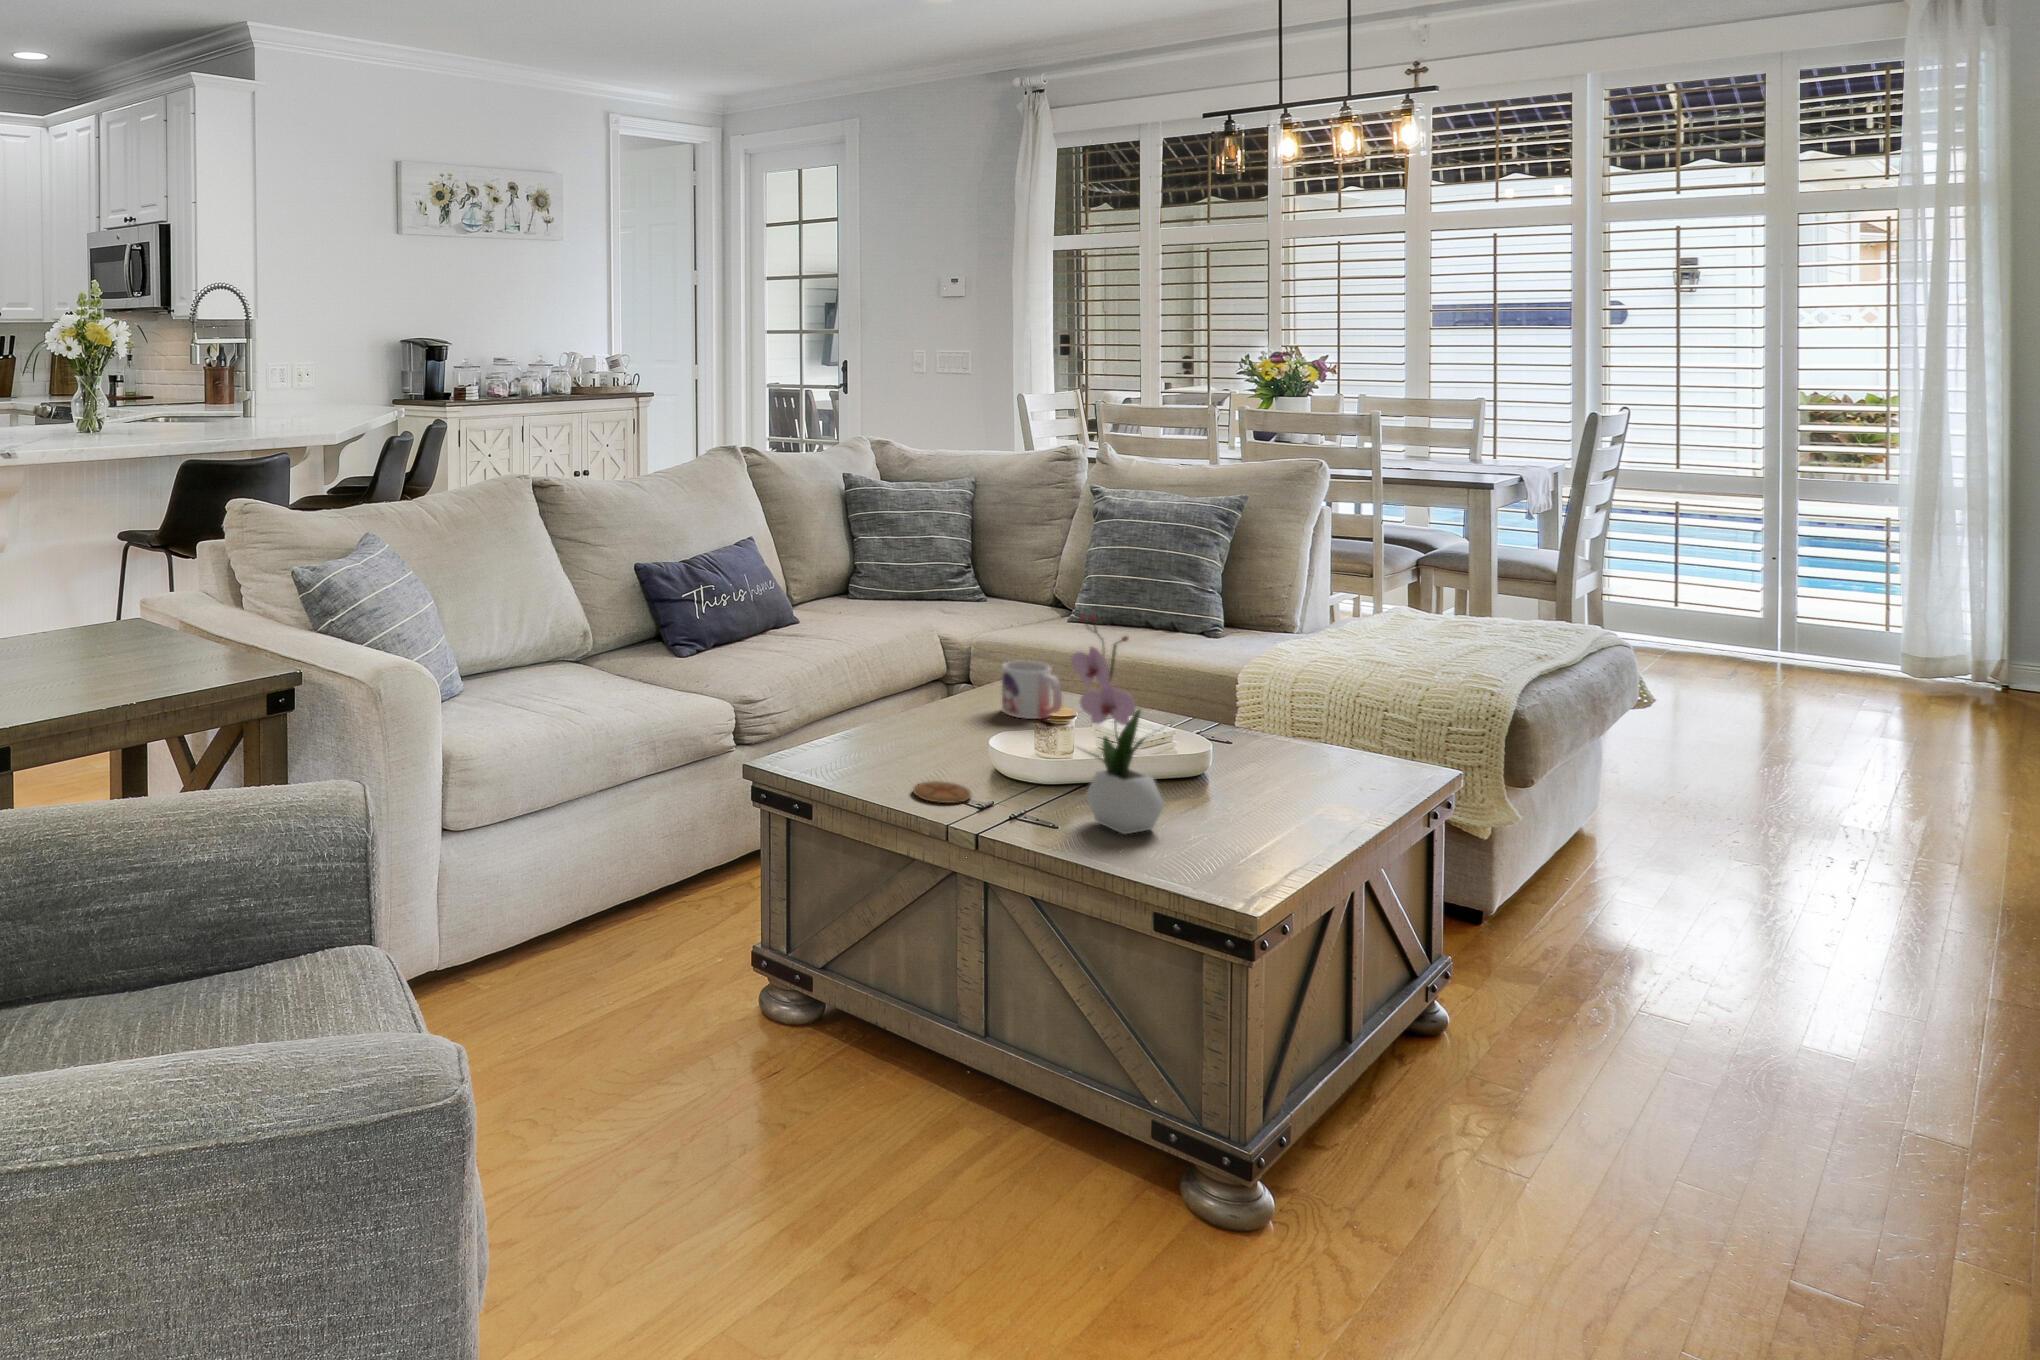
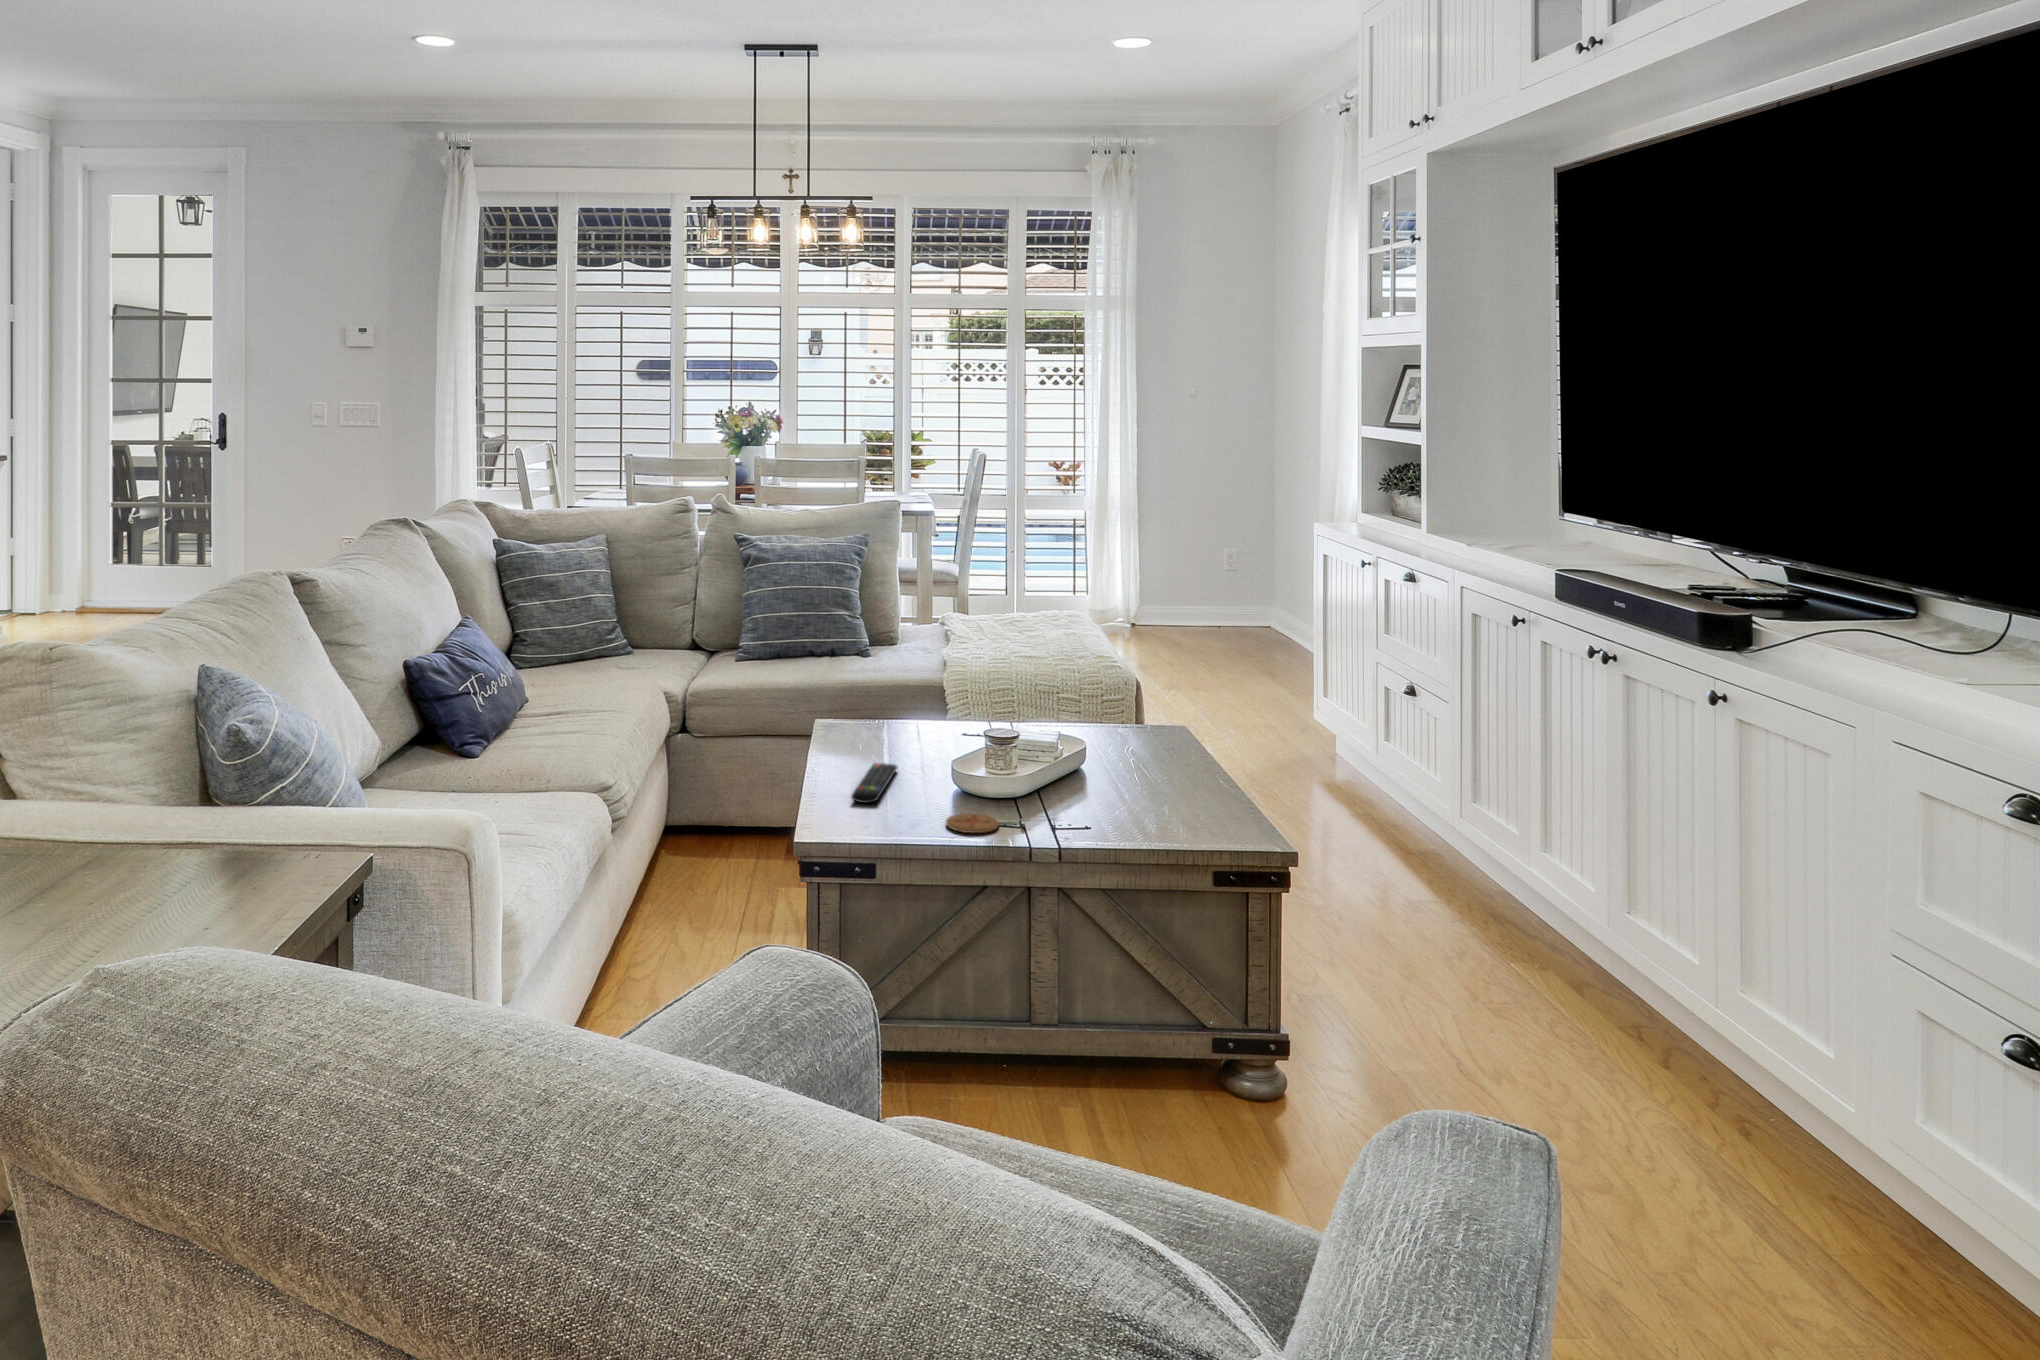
flower arrangement: present [1071,616,1164,834] -> none [1094,634,1157,819]
mug: present [1002,661,1062,719] -> none [863,695,924,749]
remote control: none [878,724,982,754] -> present [851,763,897,803]

